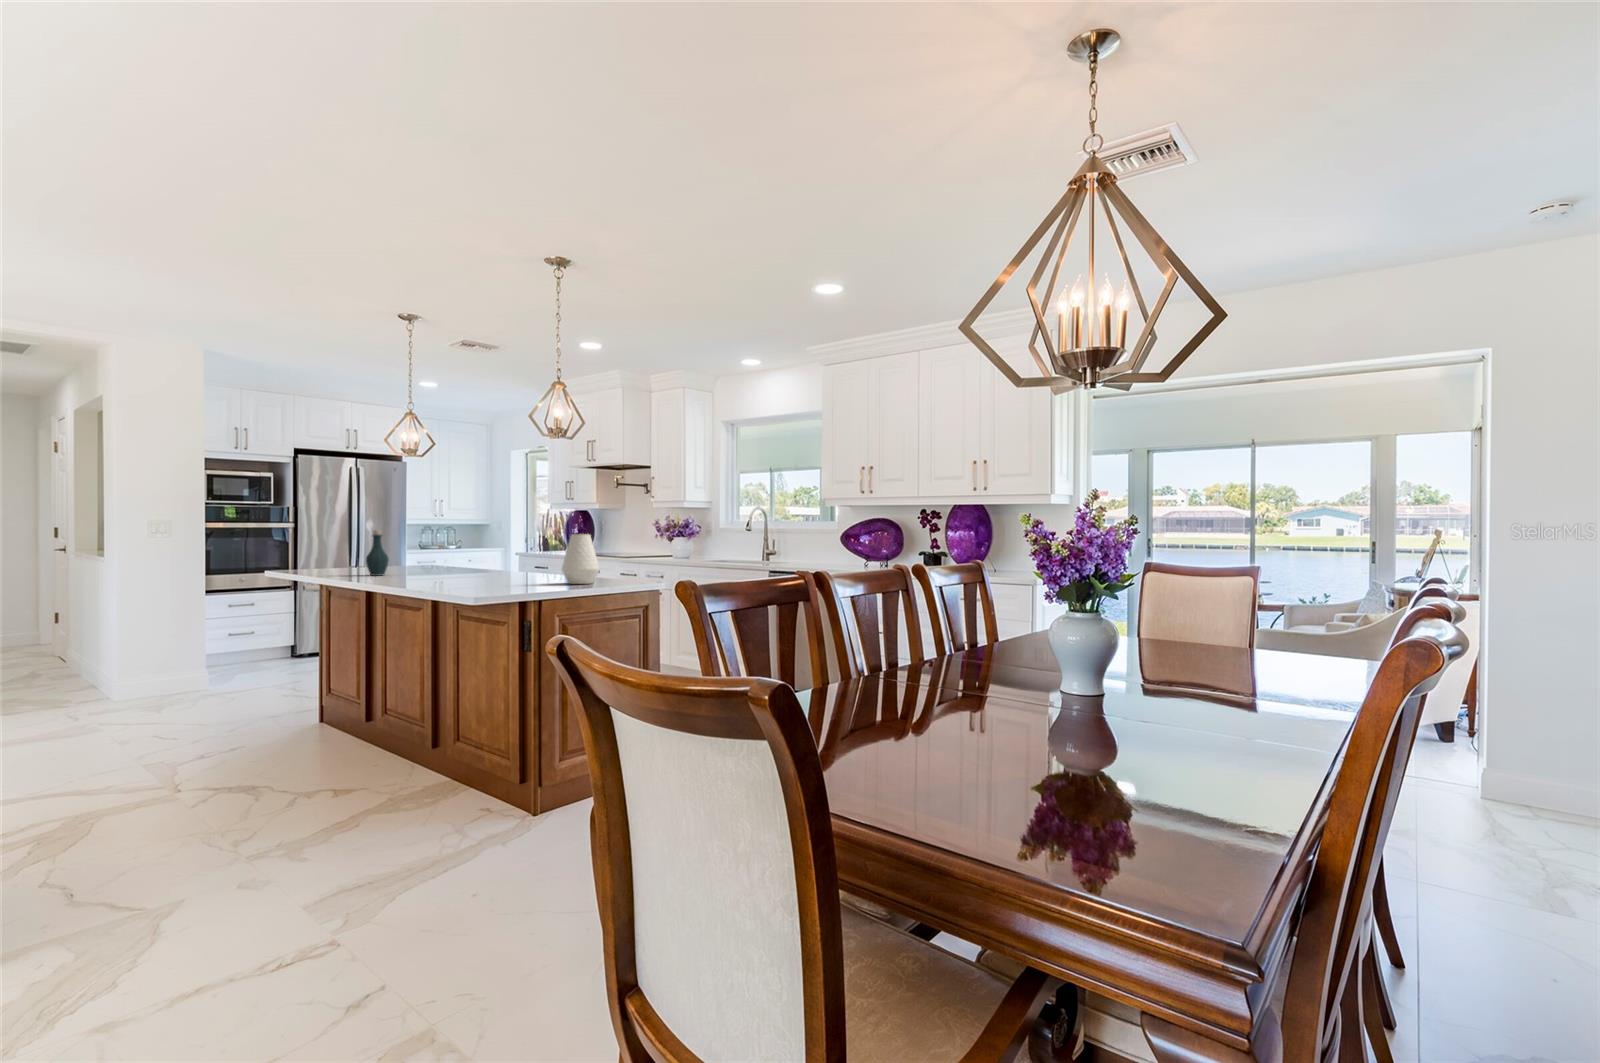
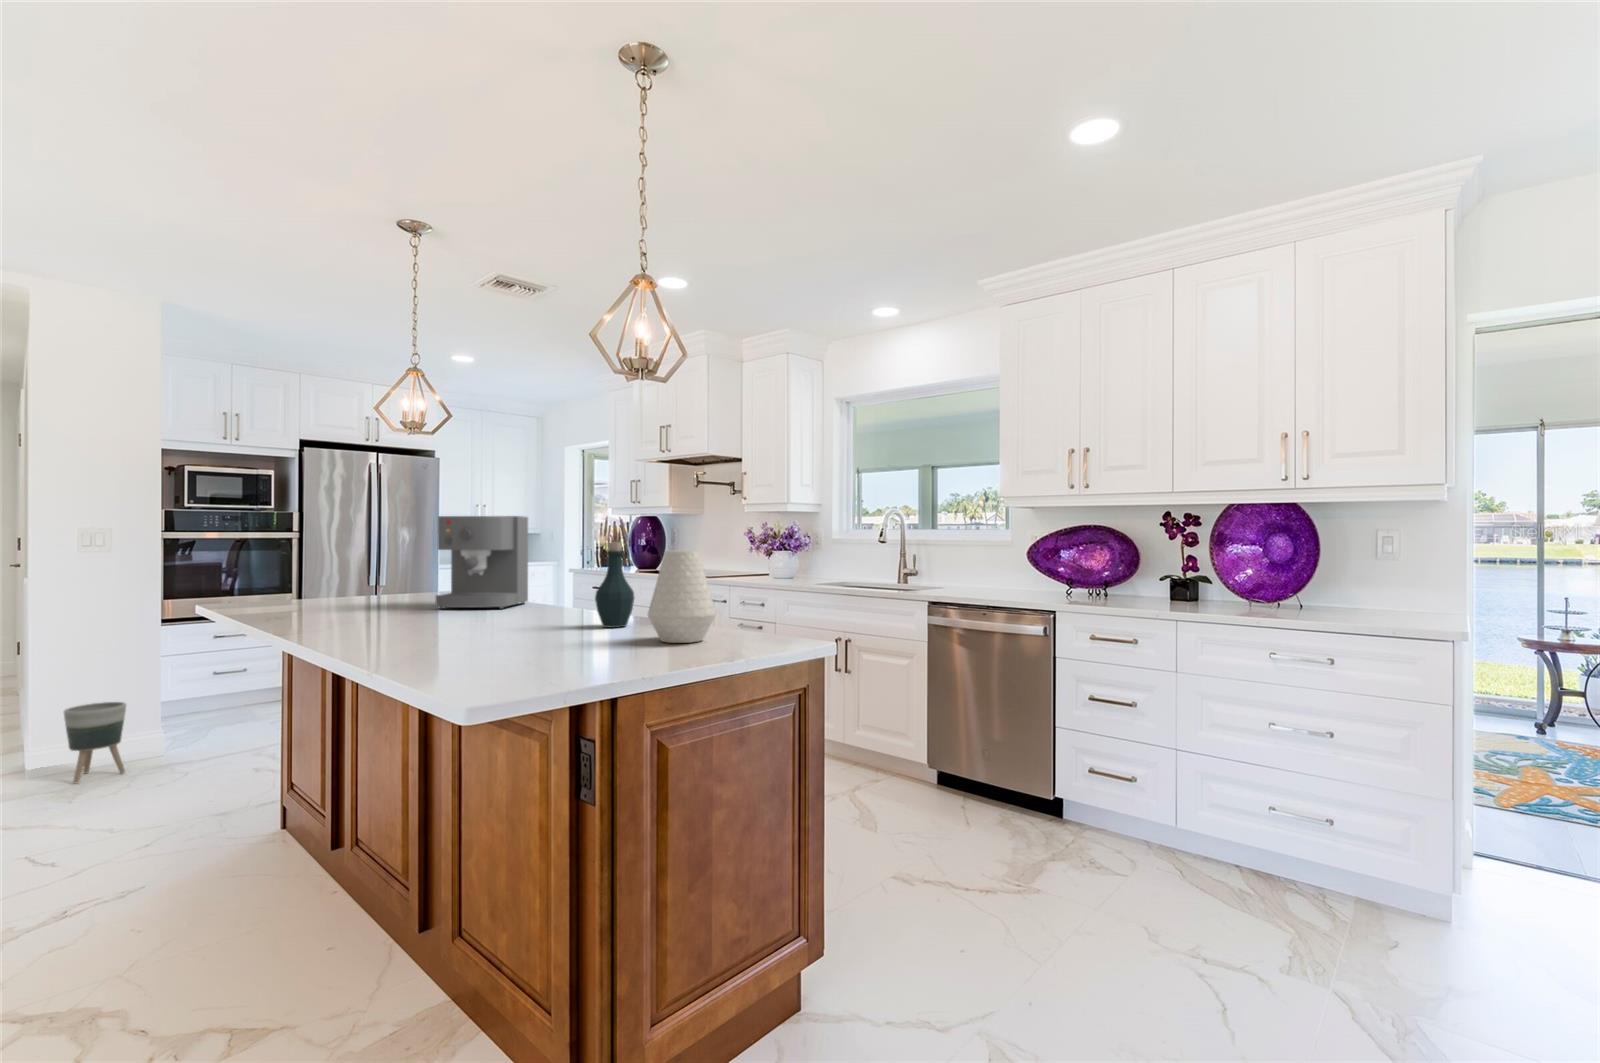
coffee maker: none [429,513,489,574] -> present [436,516,528,609]
bottle: present [366,530,388,576] -> present [595,542,634,628]
planter: none [148,648,190,704] -> present [64,702,126,783]

